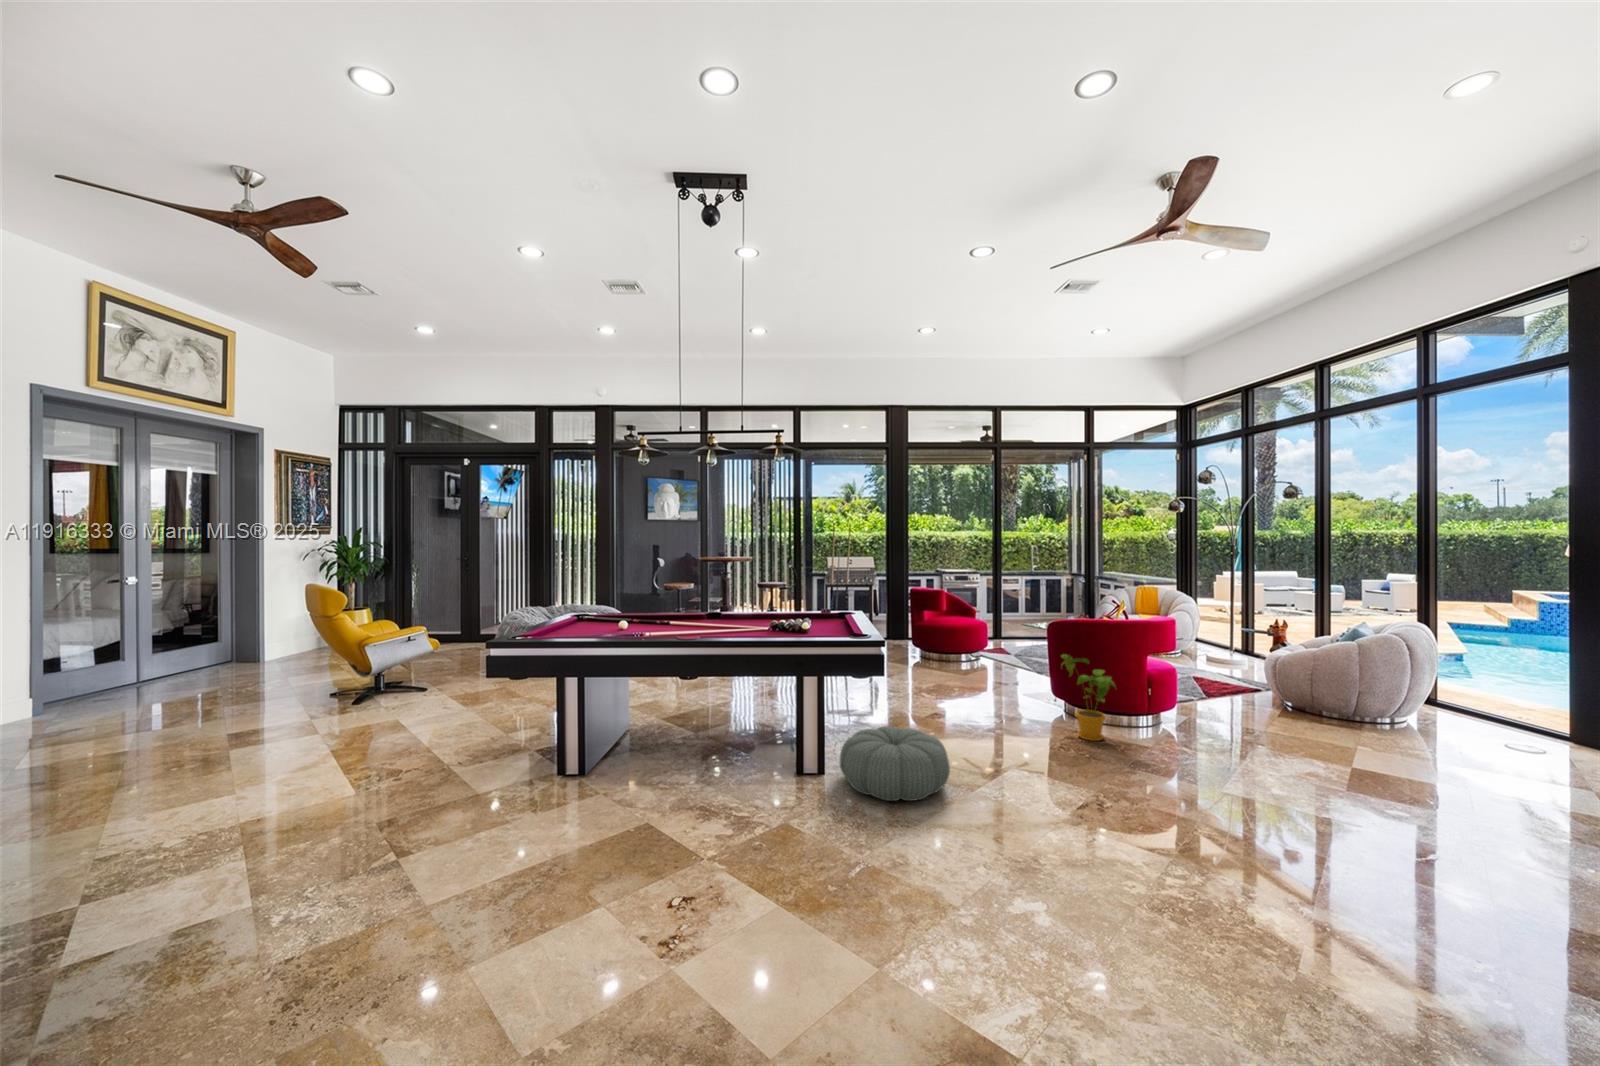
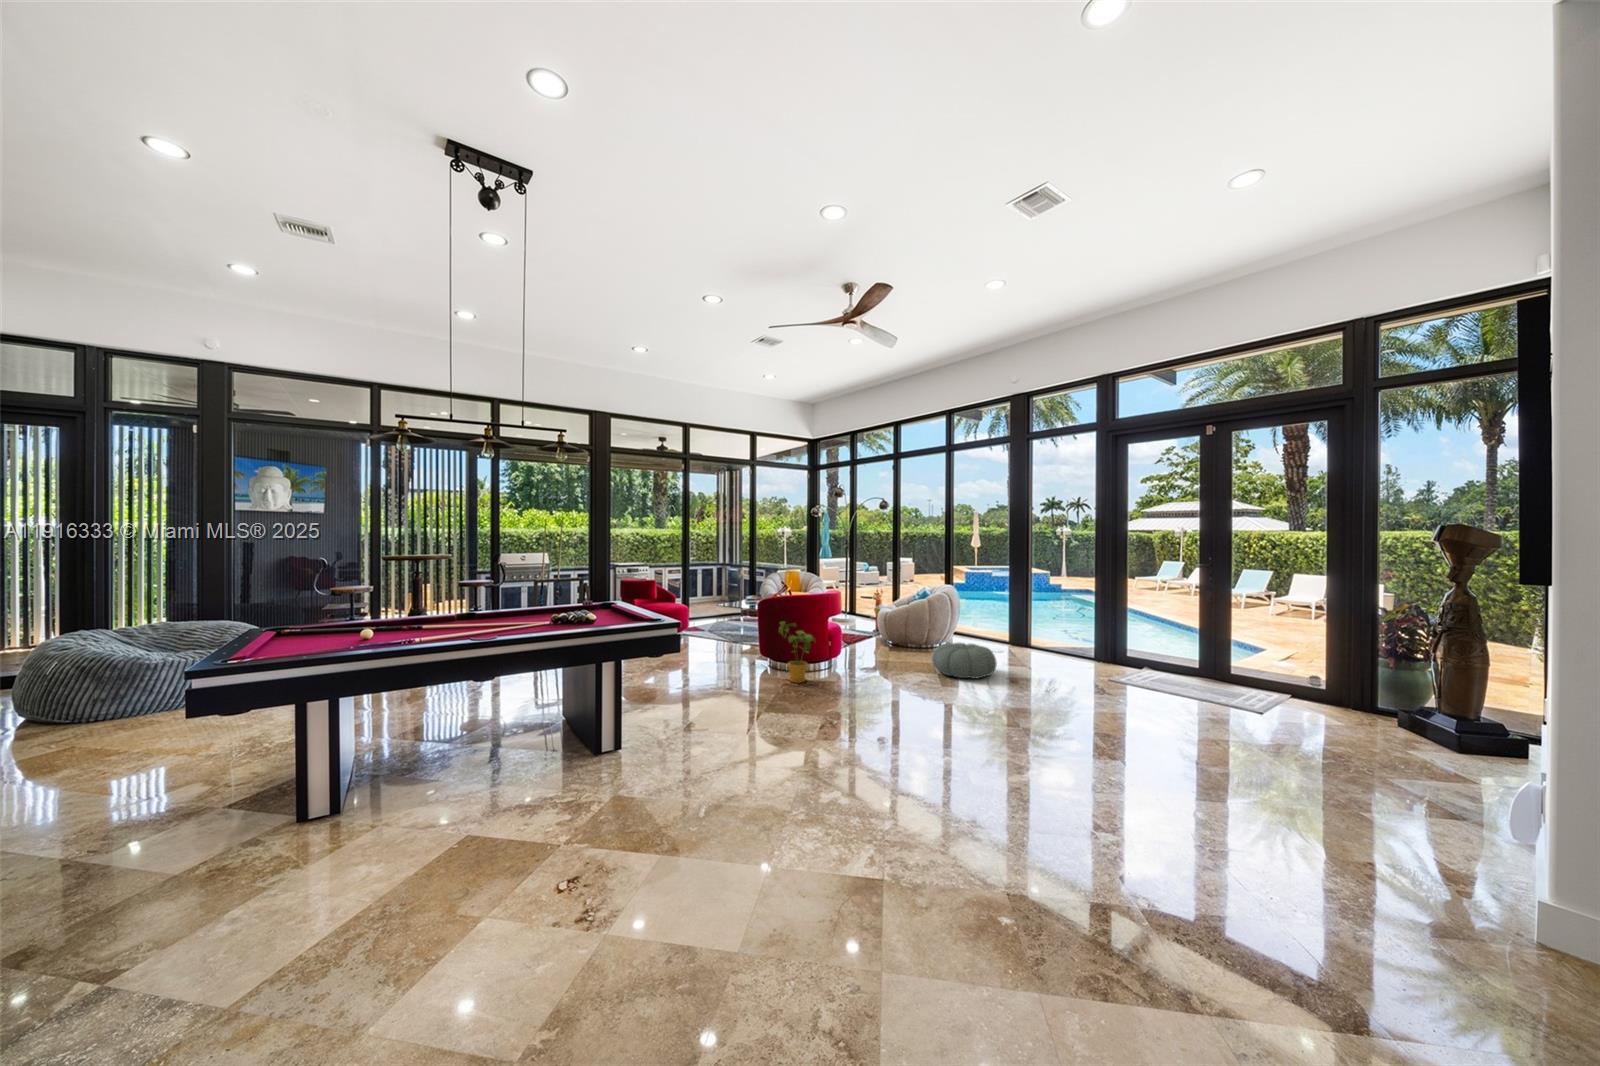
pouf: present [840,726,950,801] -> present [932,643,997,678]

